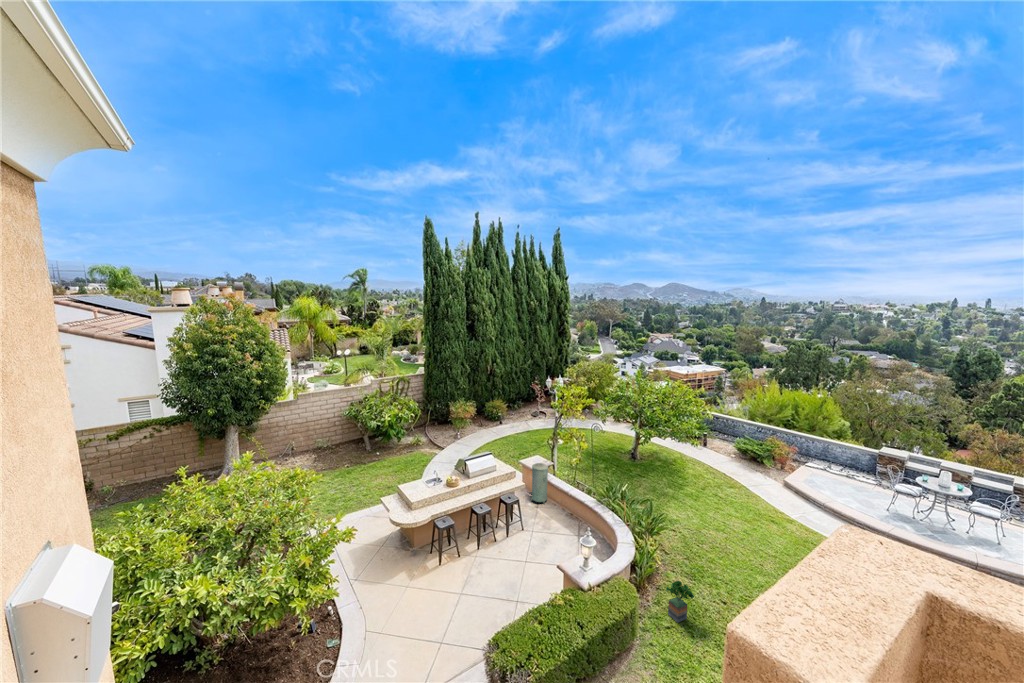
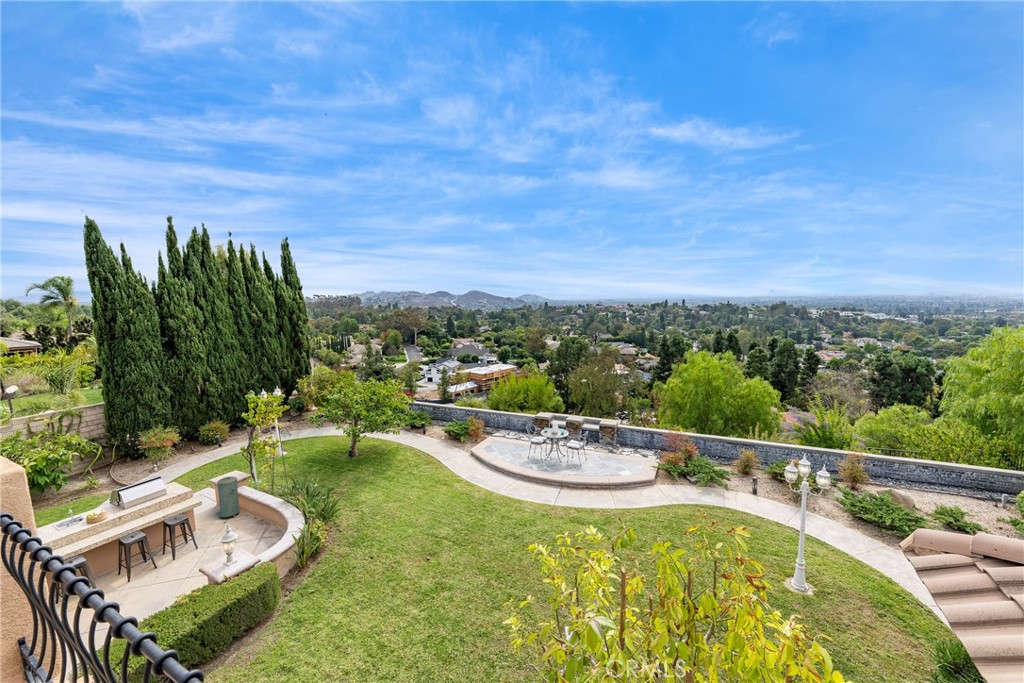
potted tree: present [666,581,694,622] -> none [315,548,340,585]

